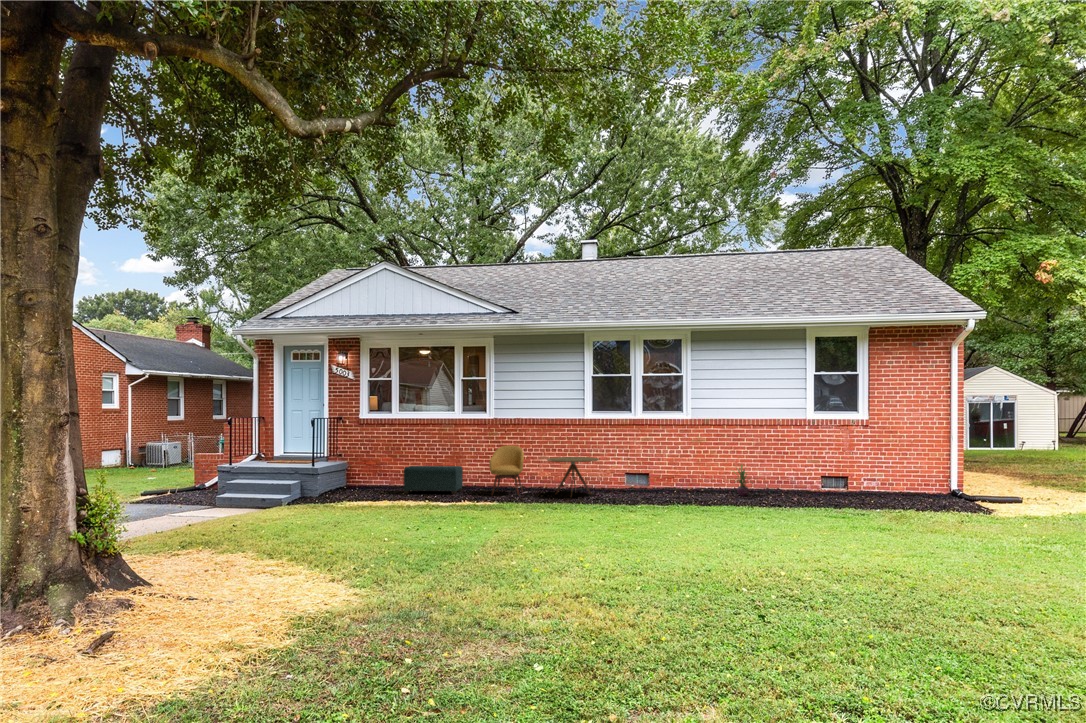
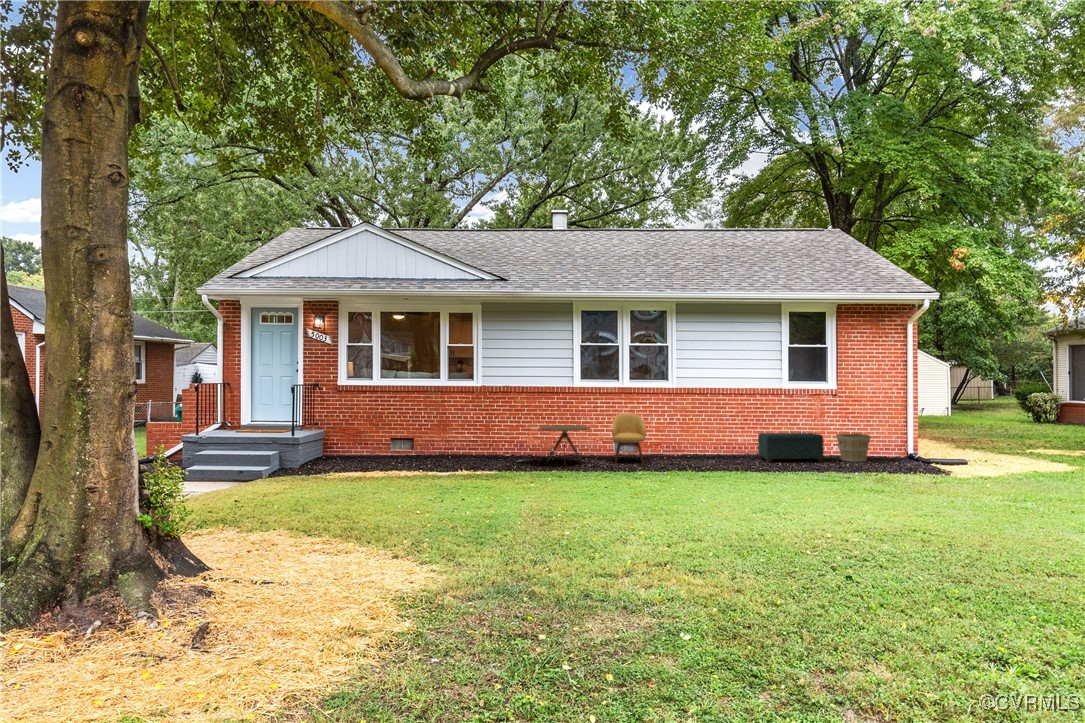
chair: present [489,446,524,495] -> present [612,413,646,463]
decorative plant: present [735,465,749,496] -> none [710,432,741,462]
bench: present [403,466,463,494] -> present [758,433,824,462]
wooden bucket: none [865,466,904,498] -> present [836,433,871,462]

